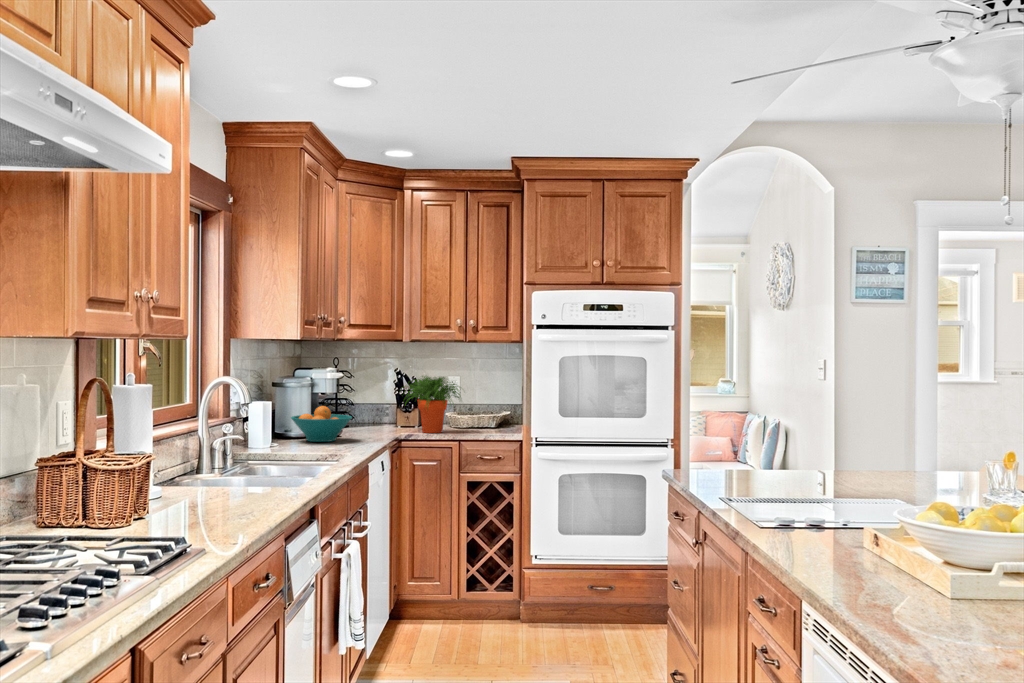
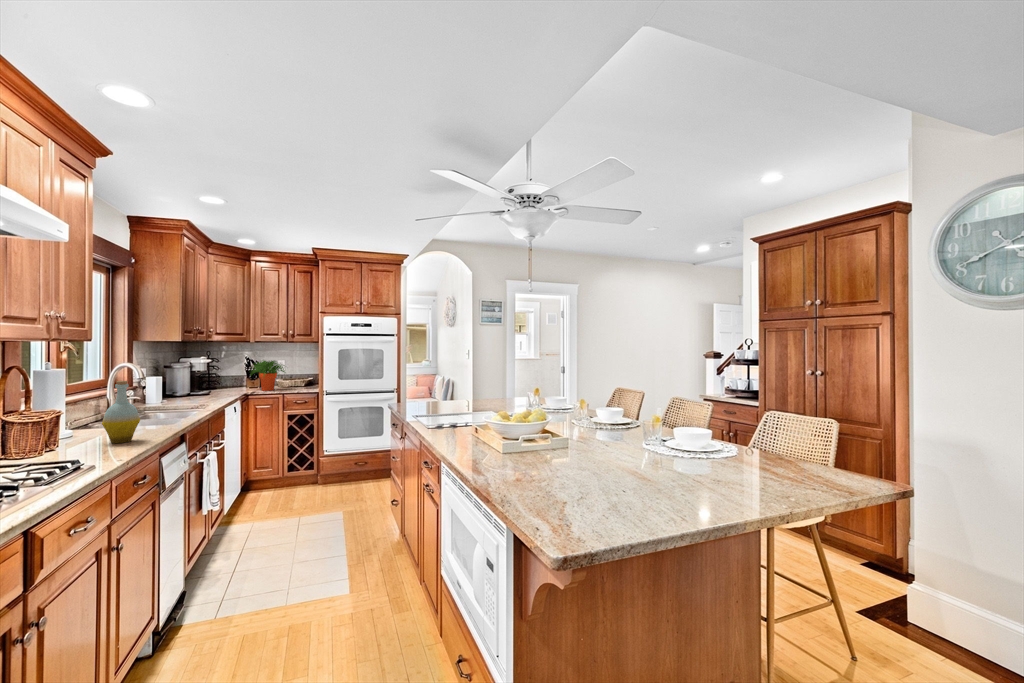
bottle: none [193,395,252,514] -> present [102,381,140,443]
fruit bowl: present [291,406,352,442] -> none [175,379,216,399]

